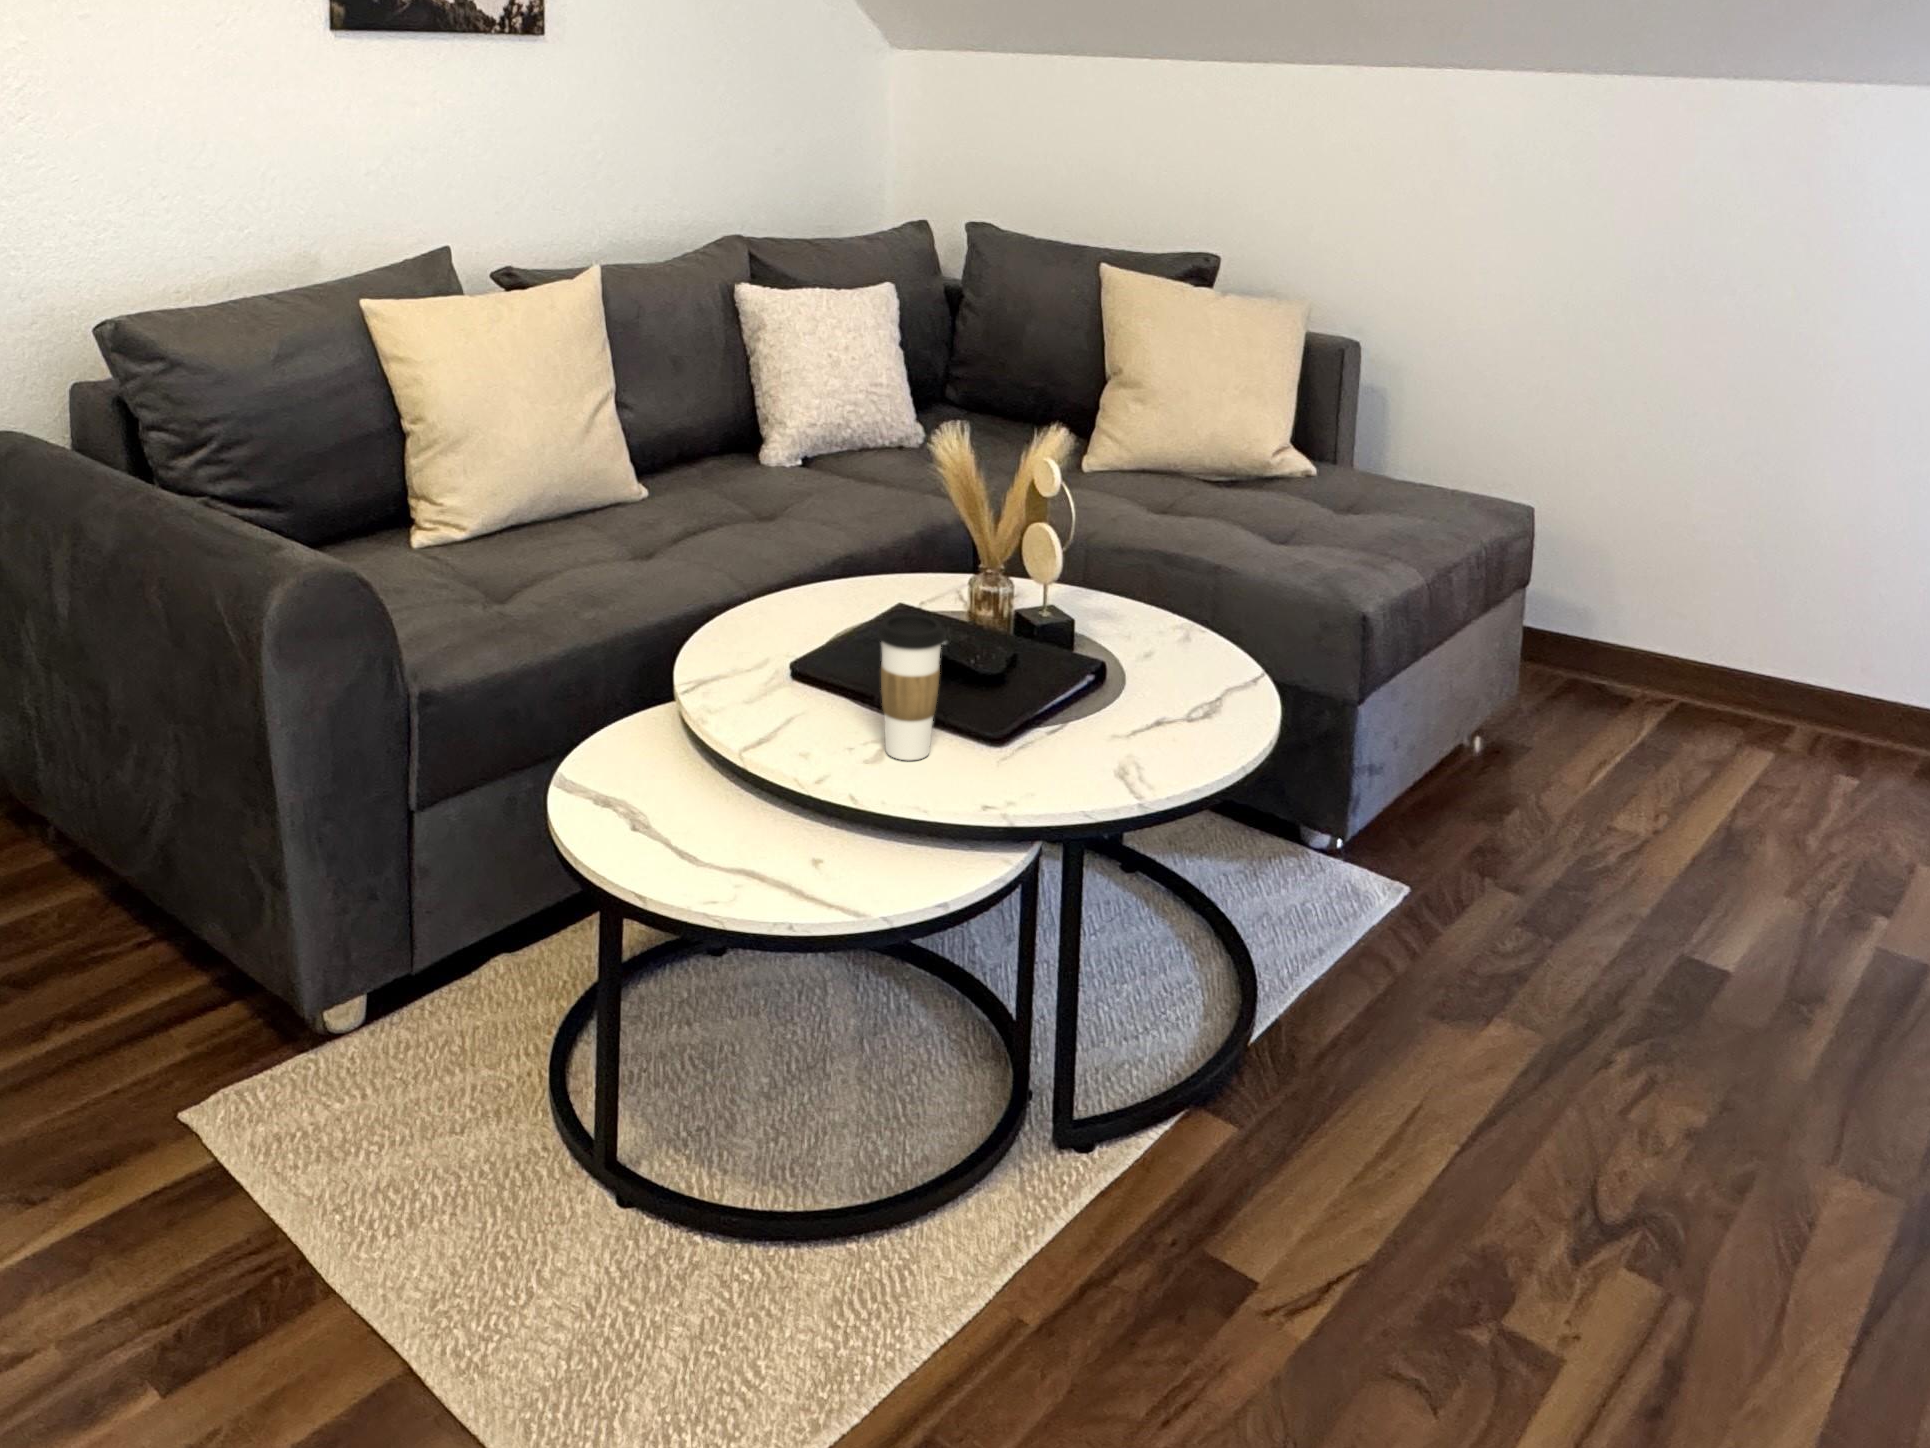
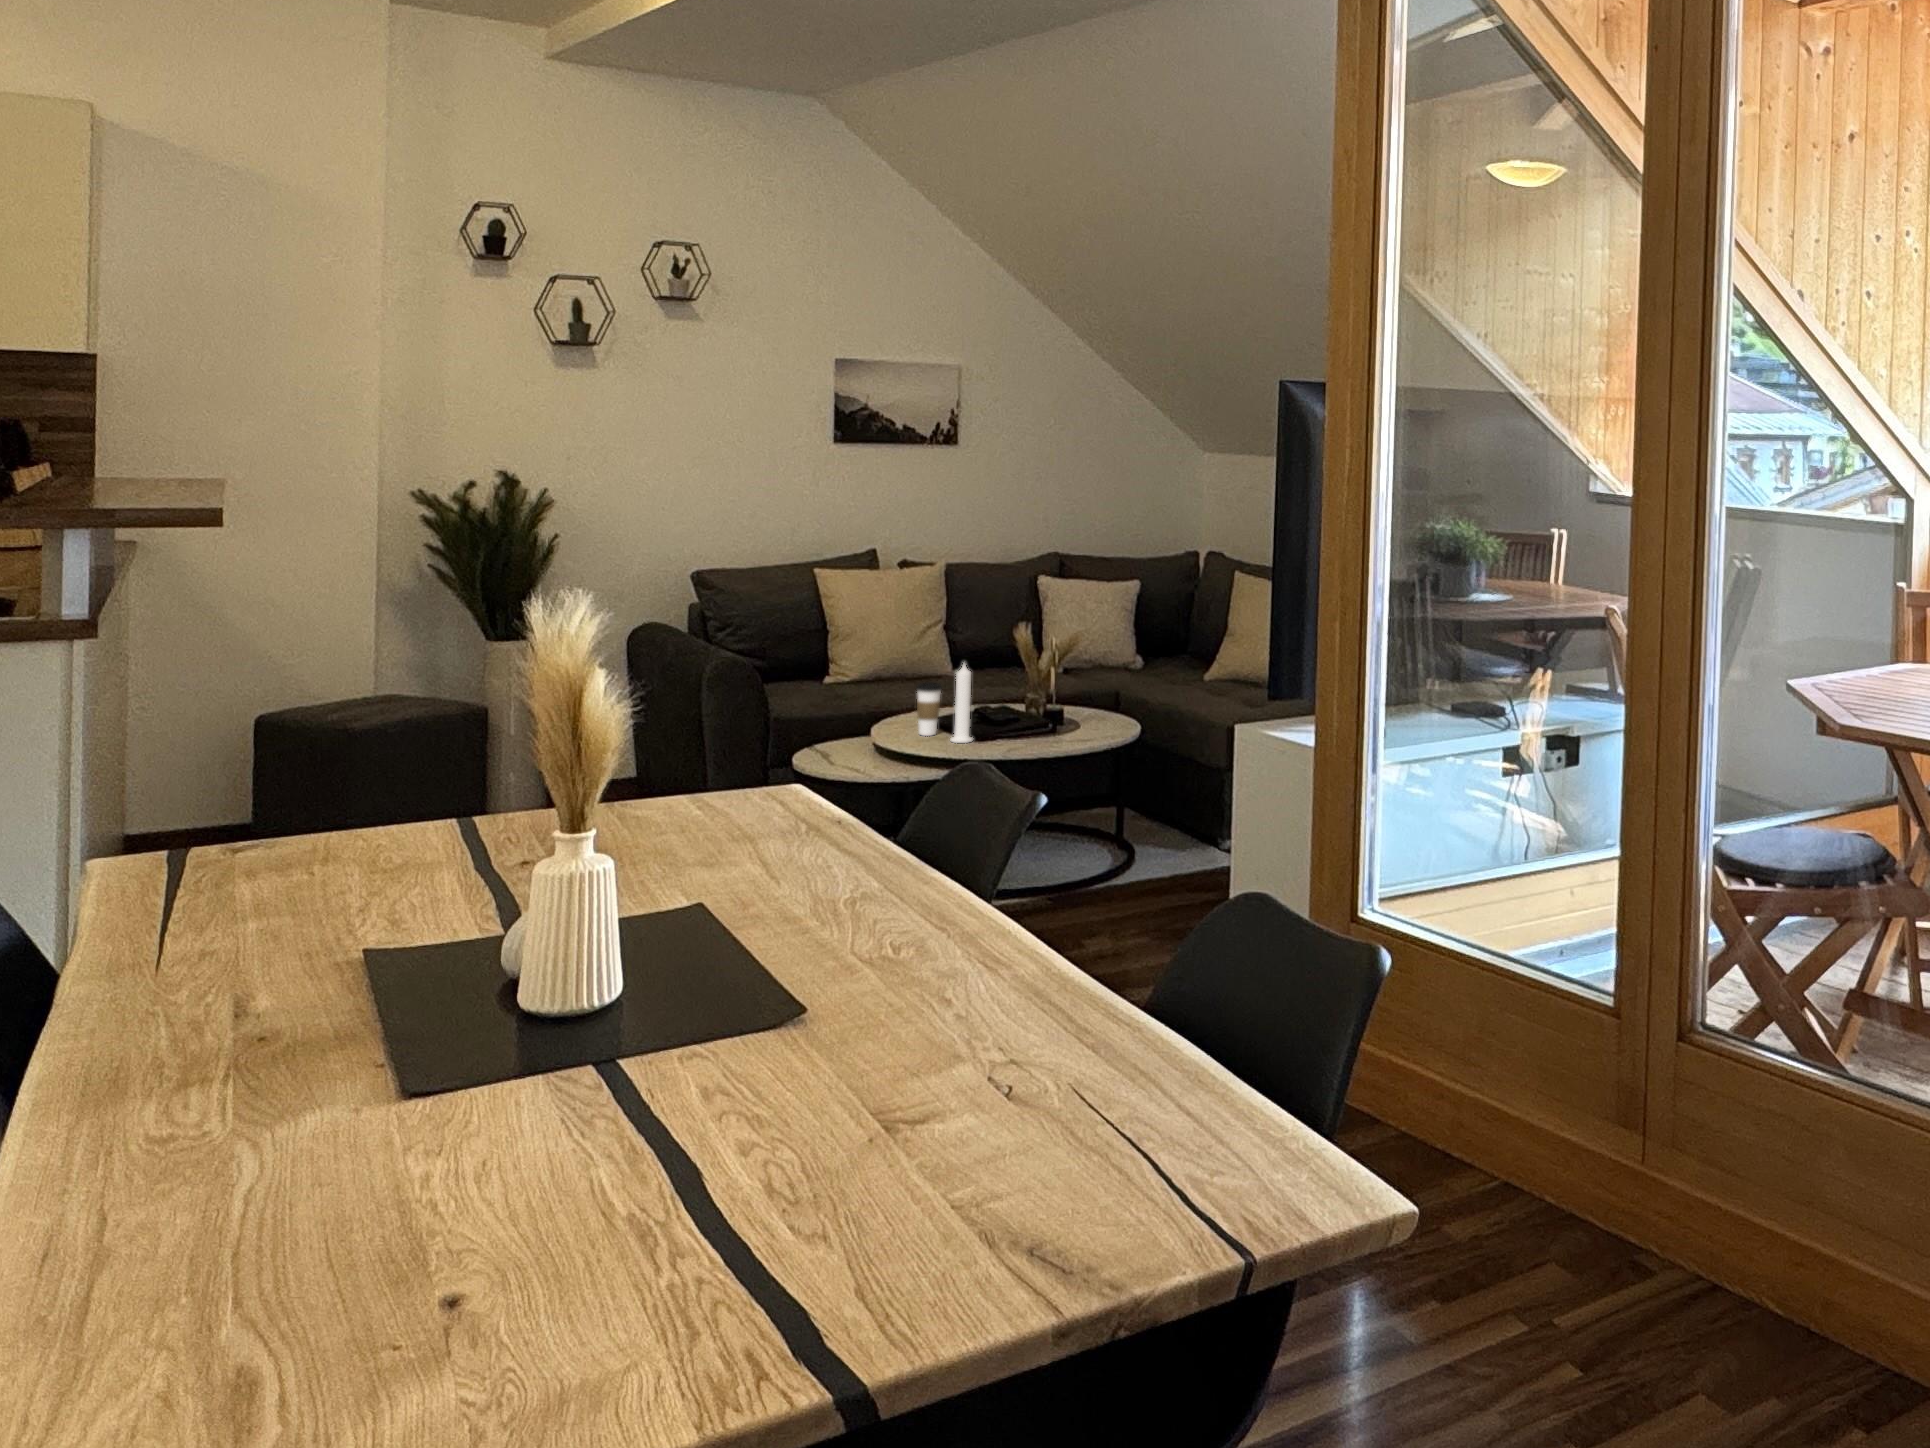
candle: none [996,568,1056,786] -> present [951,664,973,743]

